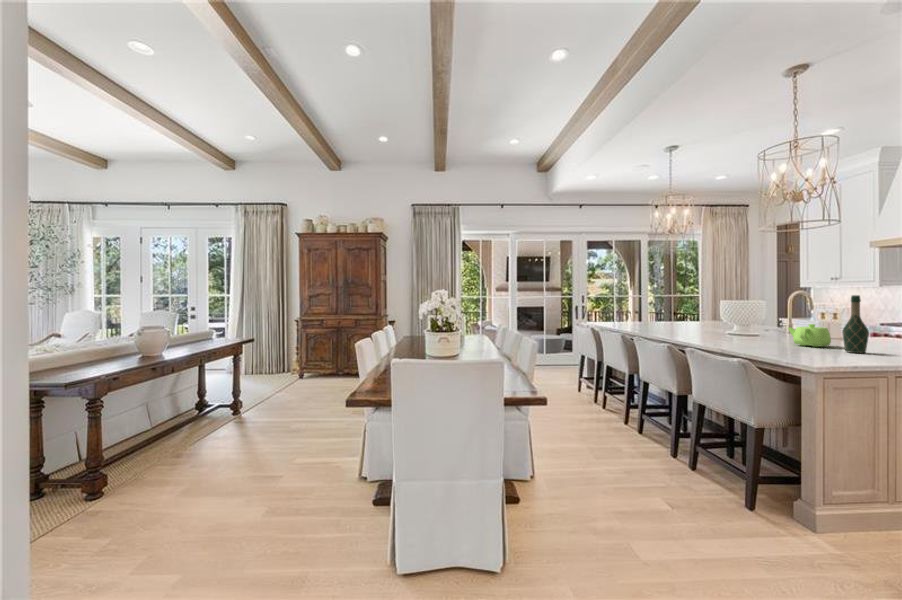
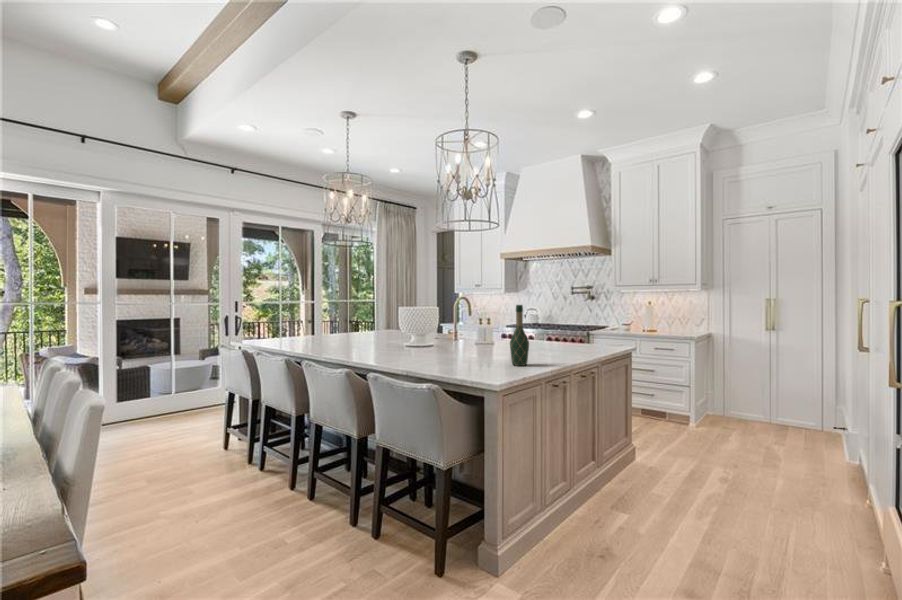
teapot: present [788,324,831,347] -> none [464,336,499,361]

